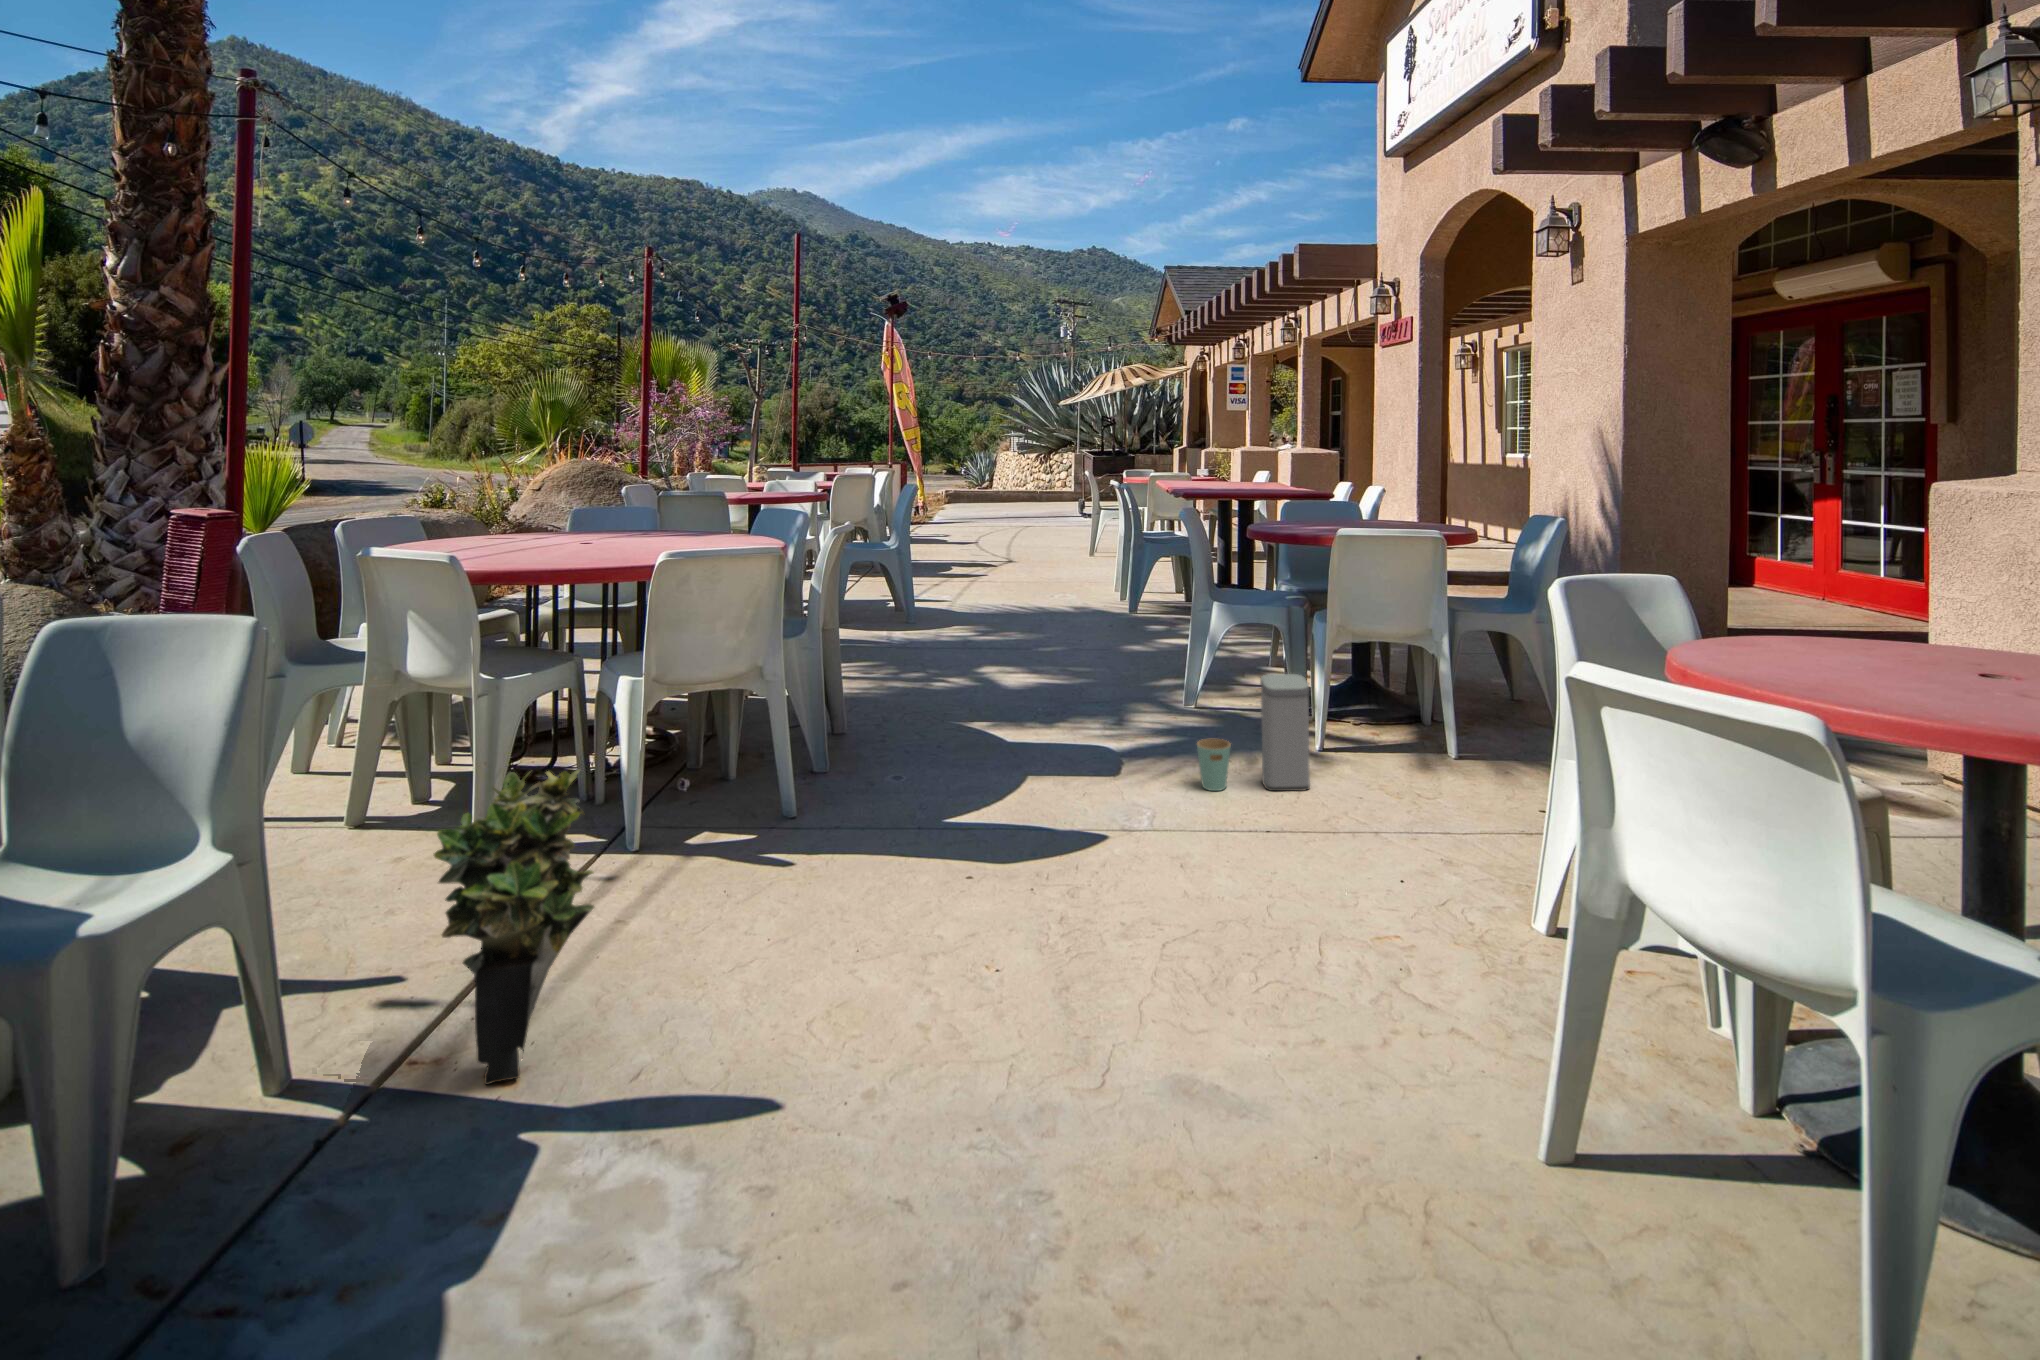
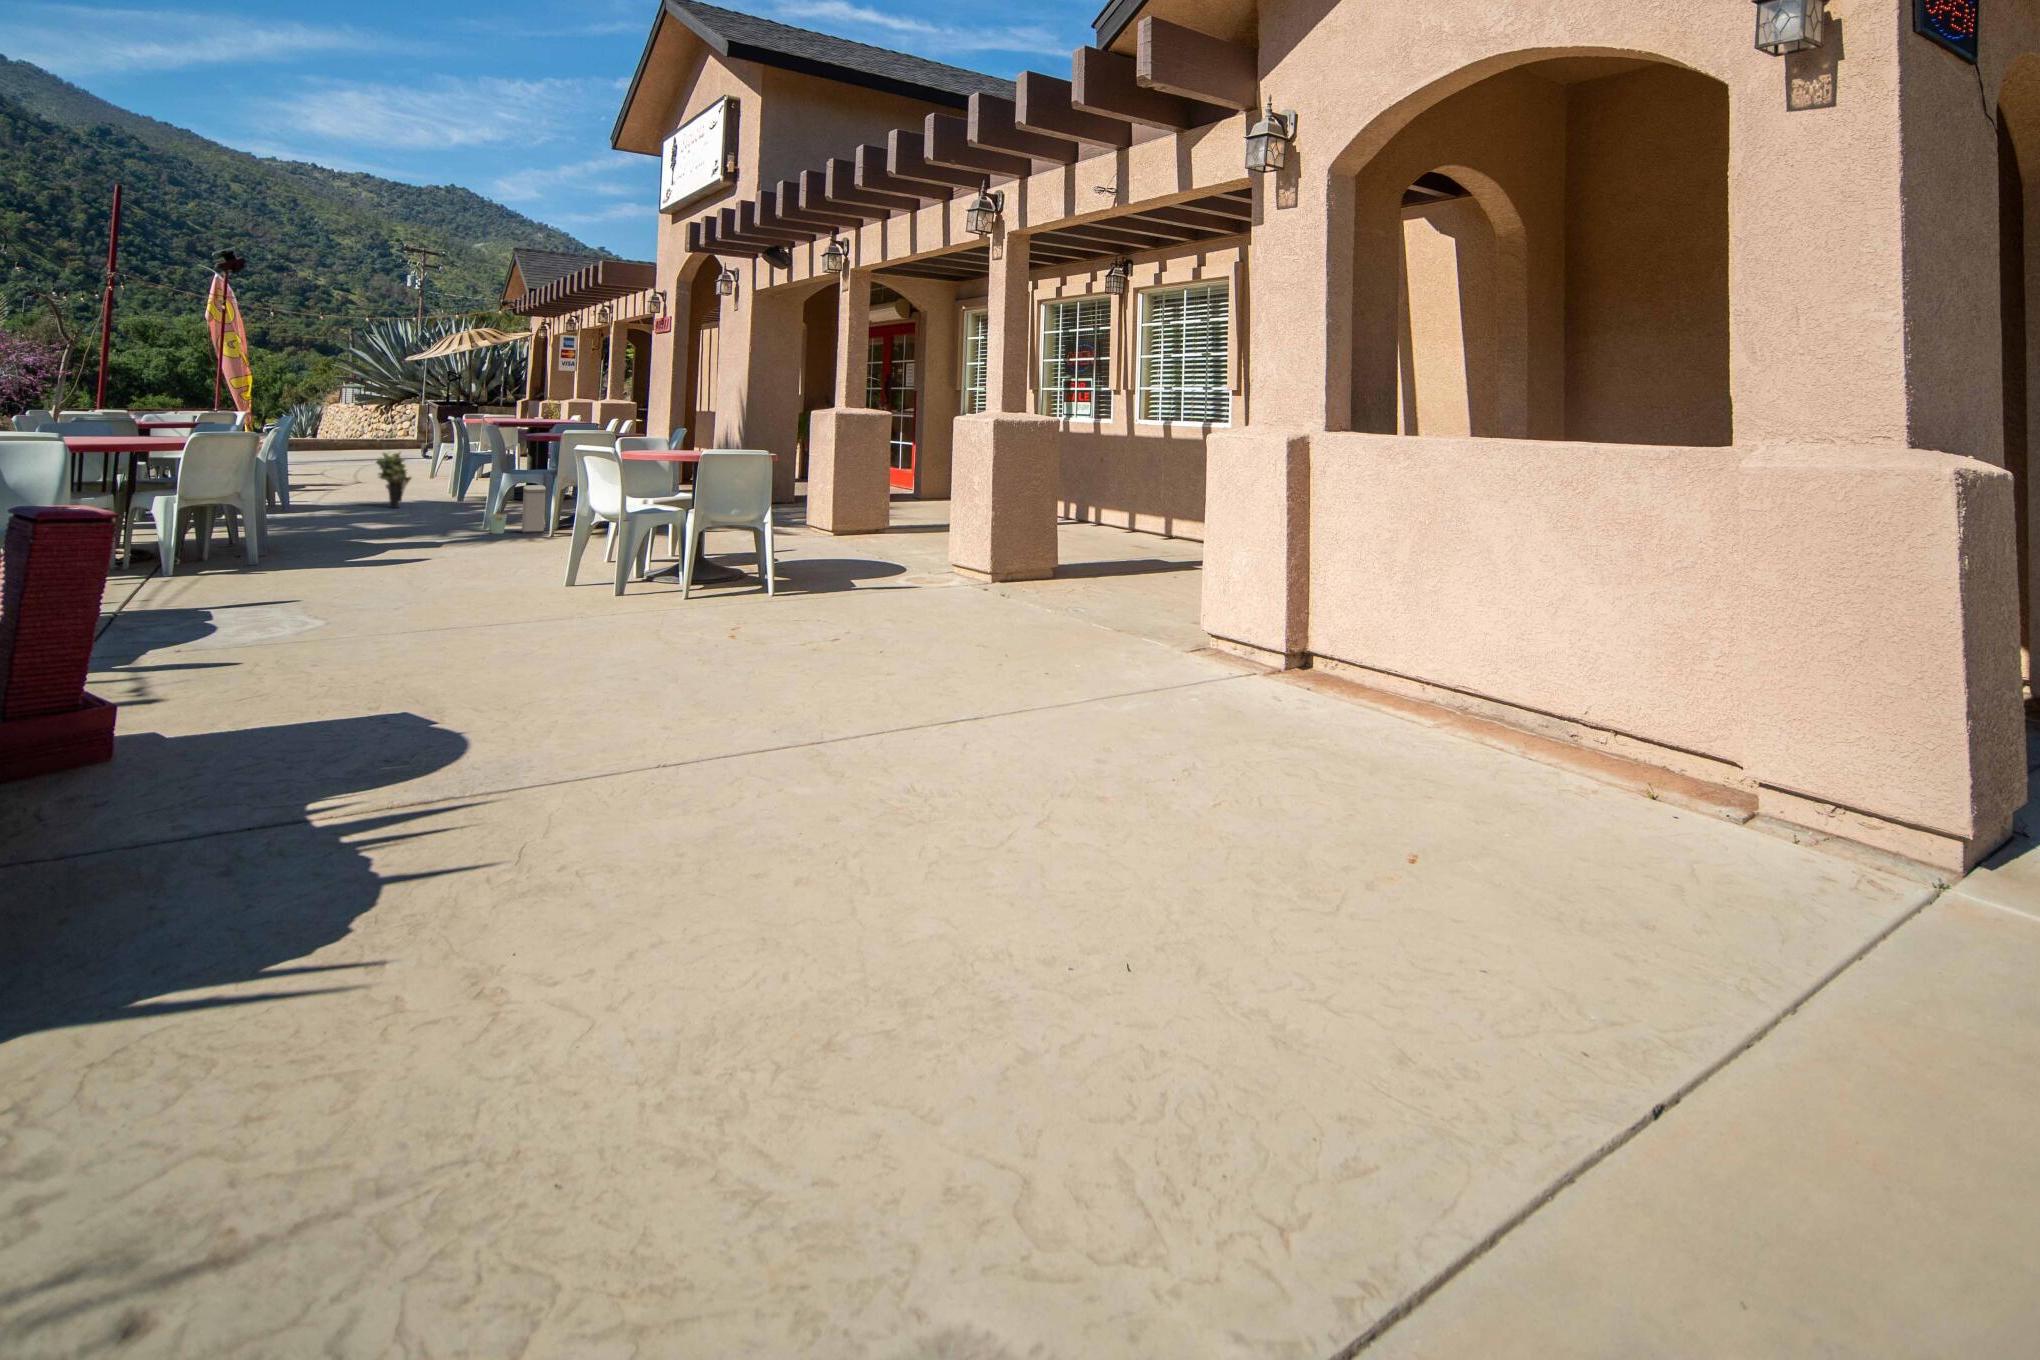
potted plant: present [433,769,594,1085] -> present [376,452,411,508]

